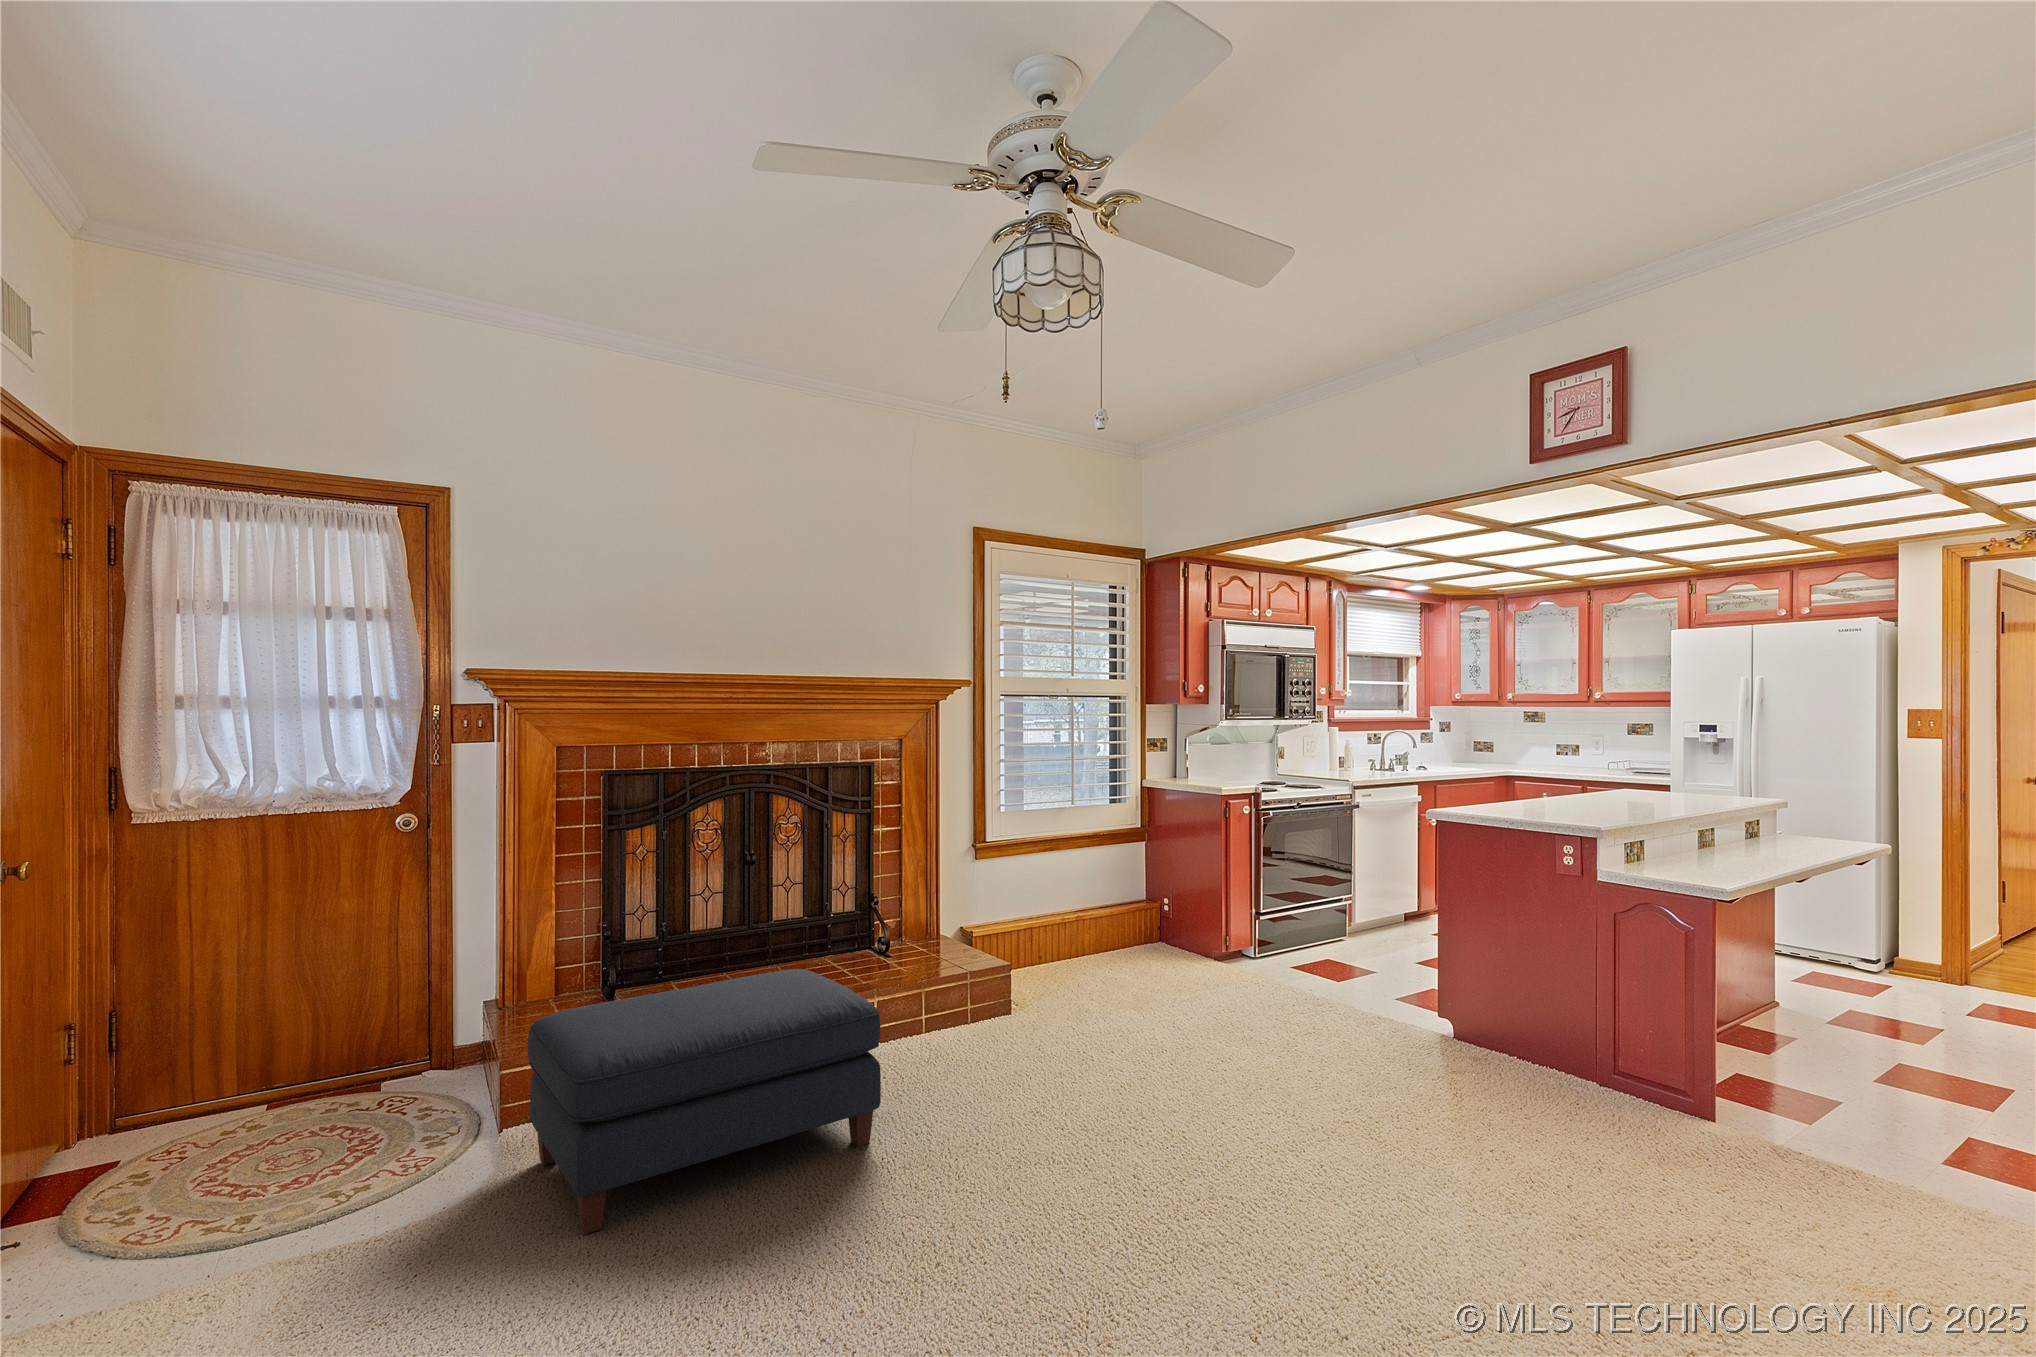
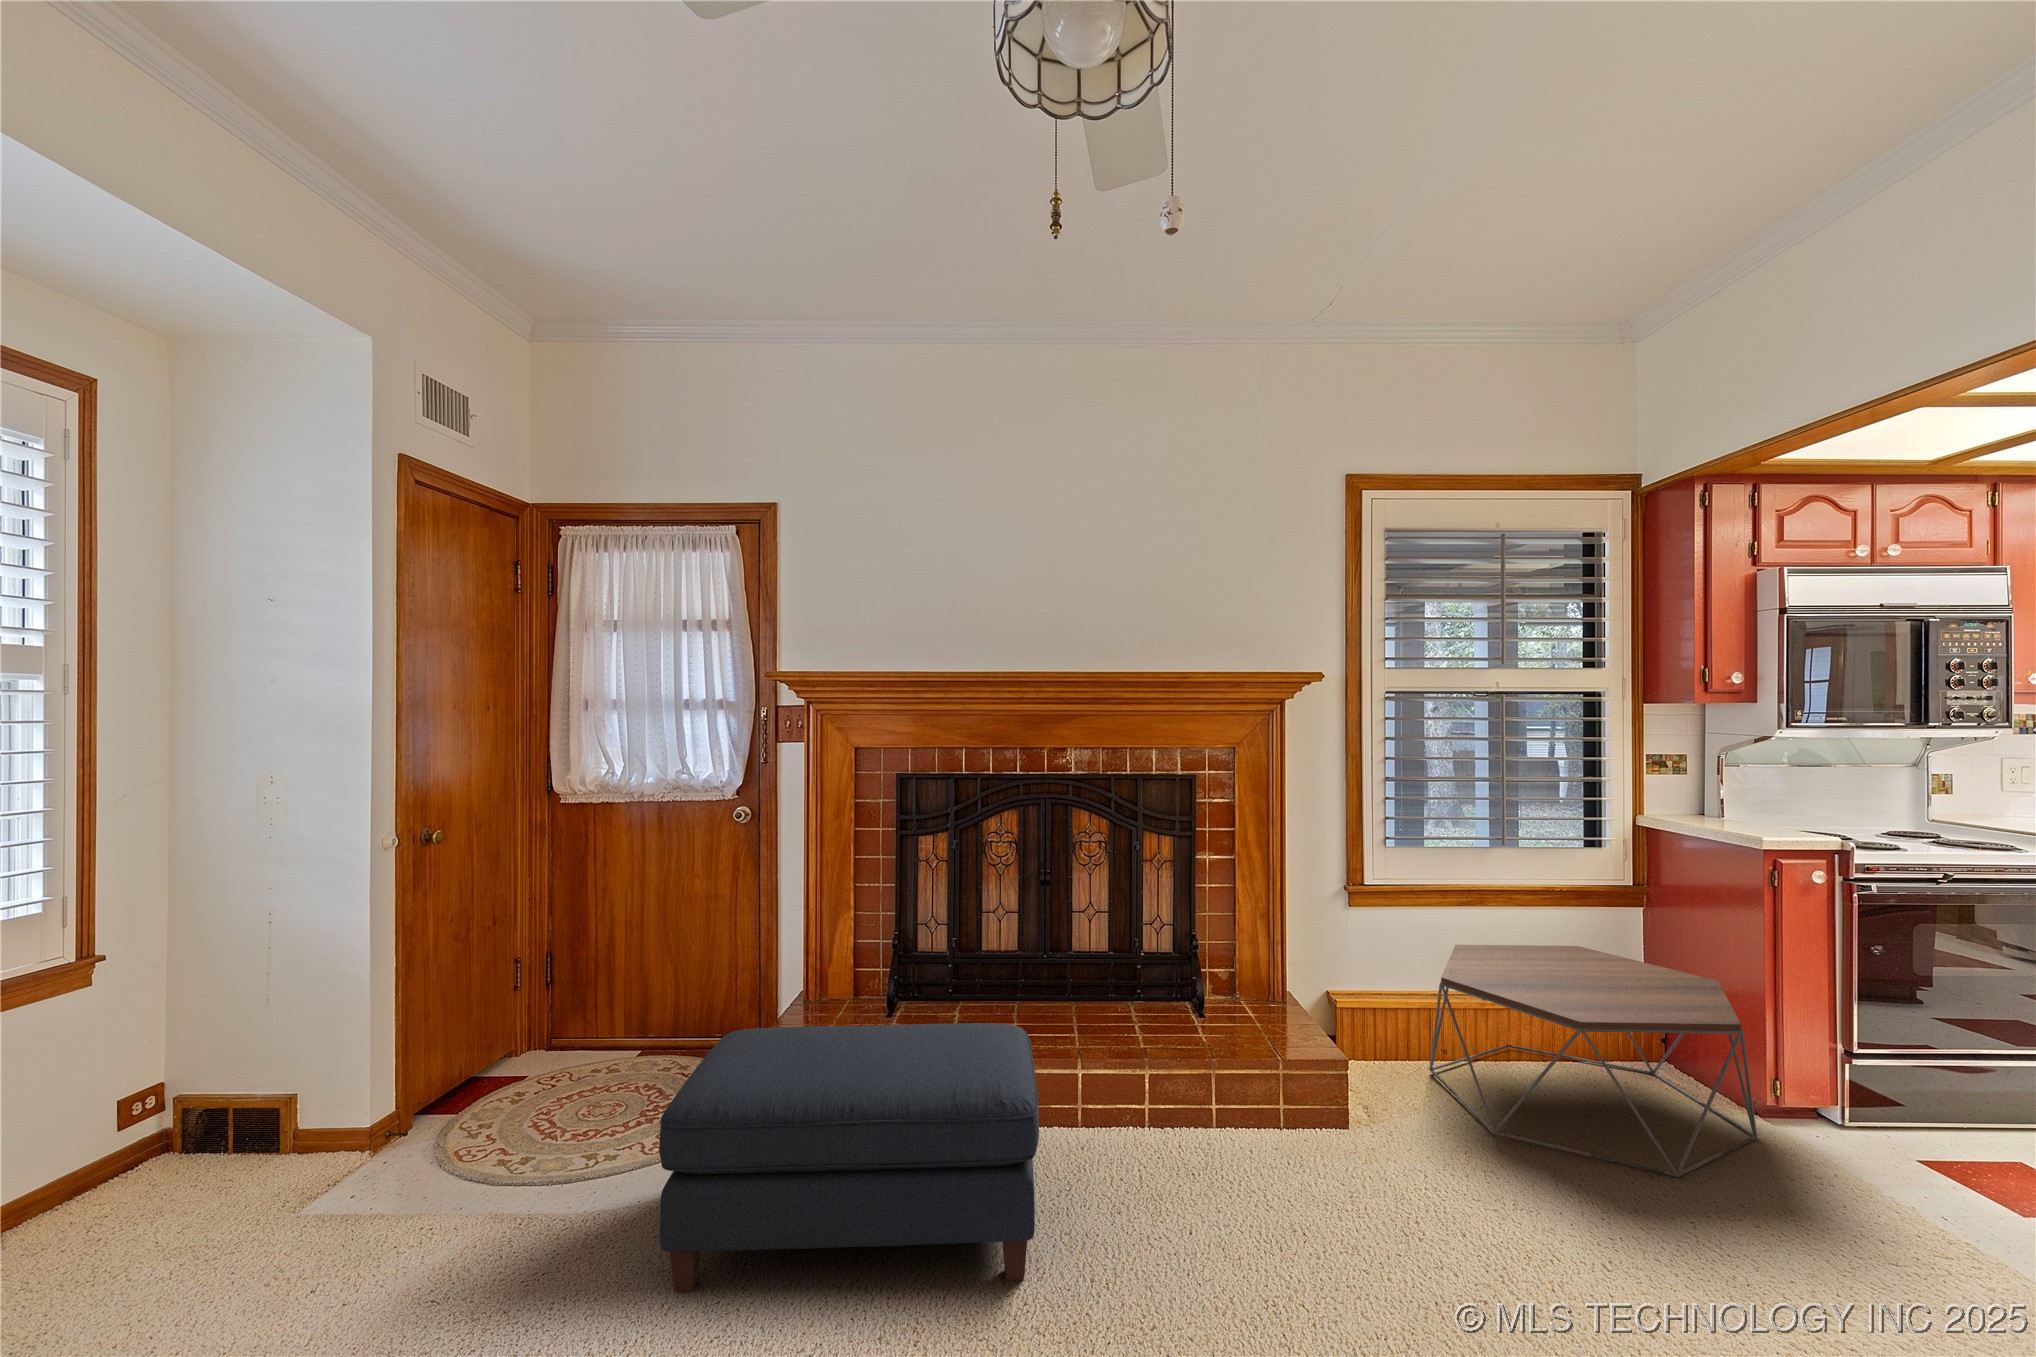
coffee table: none [1037,873,1223,998] -> present [1429,945,1757,1177]

